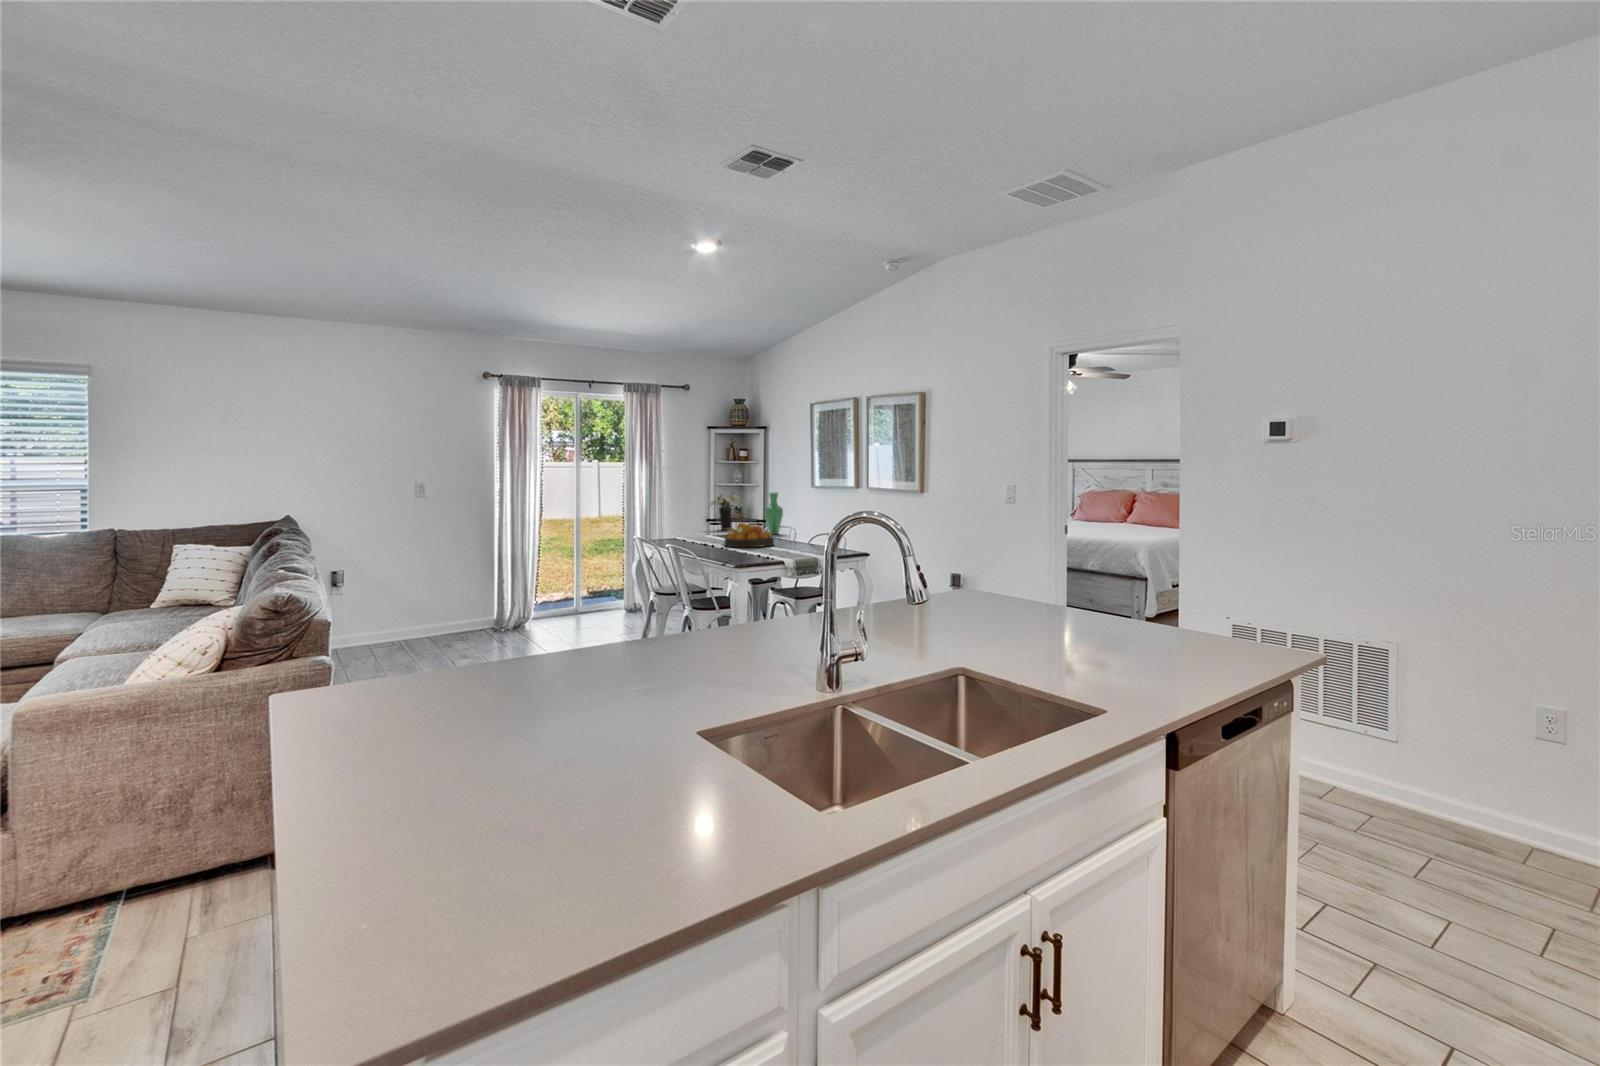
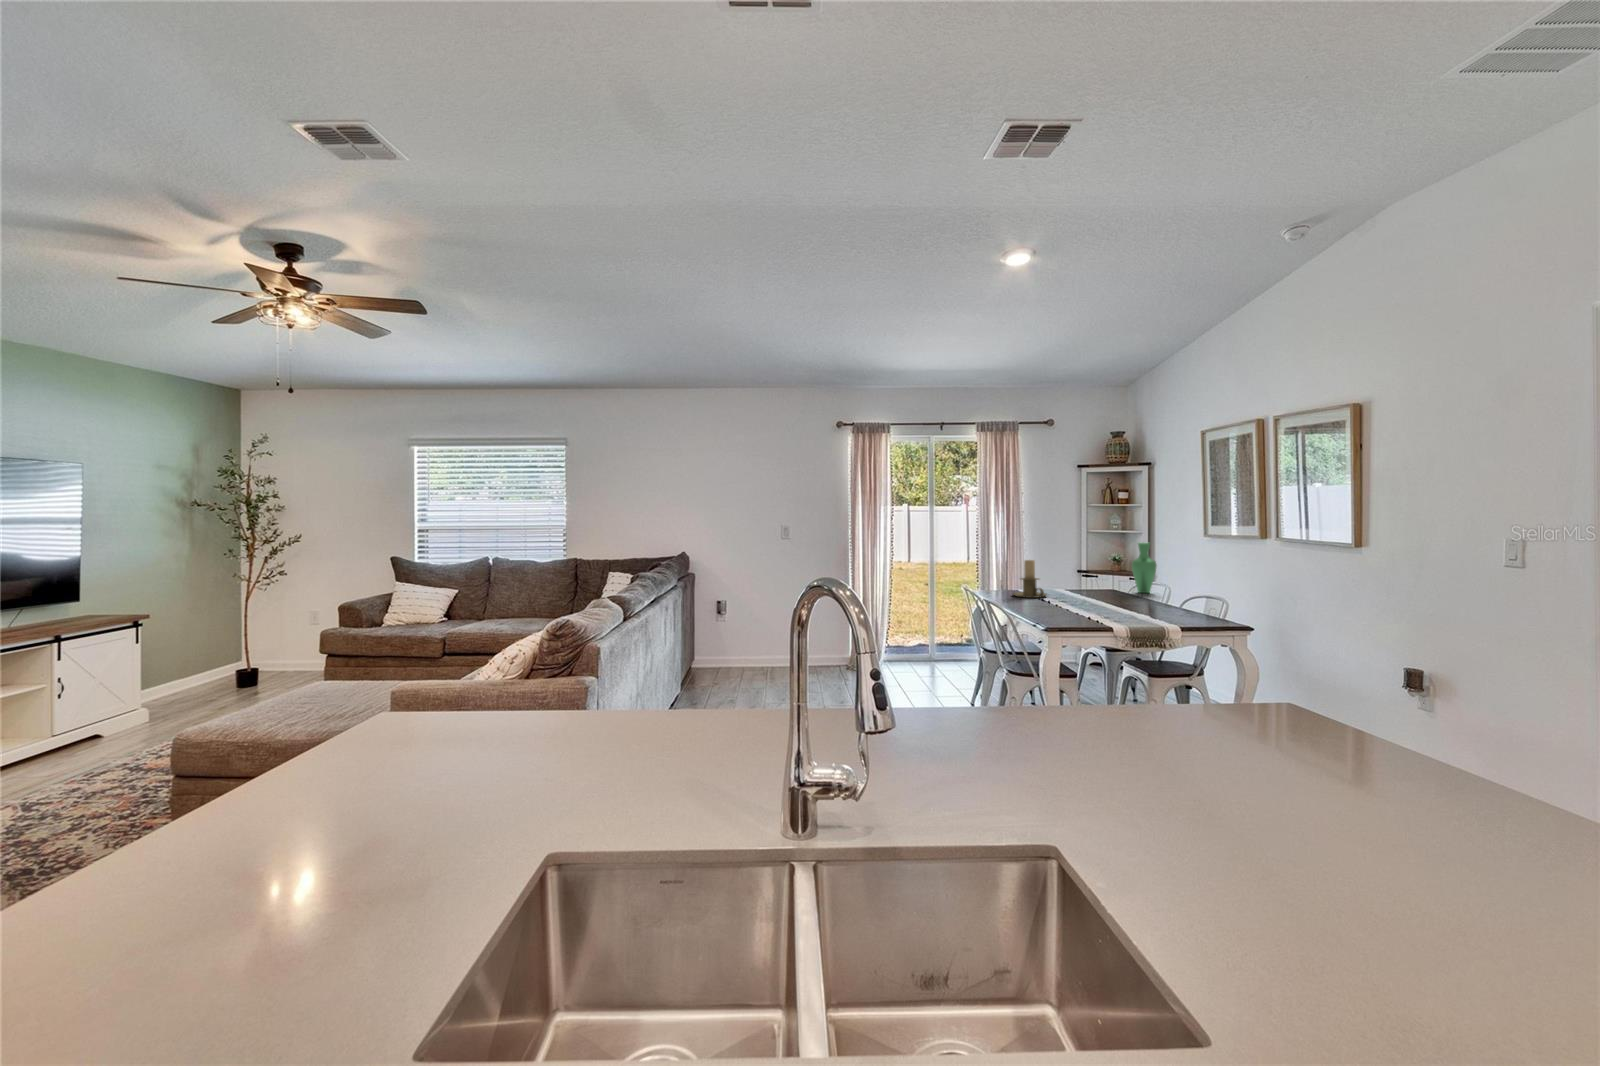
flower arrangement: present [708,495,739,530] -> none [1070,538,1111,582]
candle holder: none [676,508,707,541] -> present [1013,560,1047,598]
fruit bowl: present [724,523,774,547] -> none [1055,582,1120,614]

